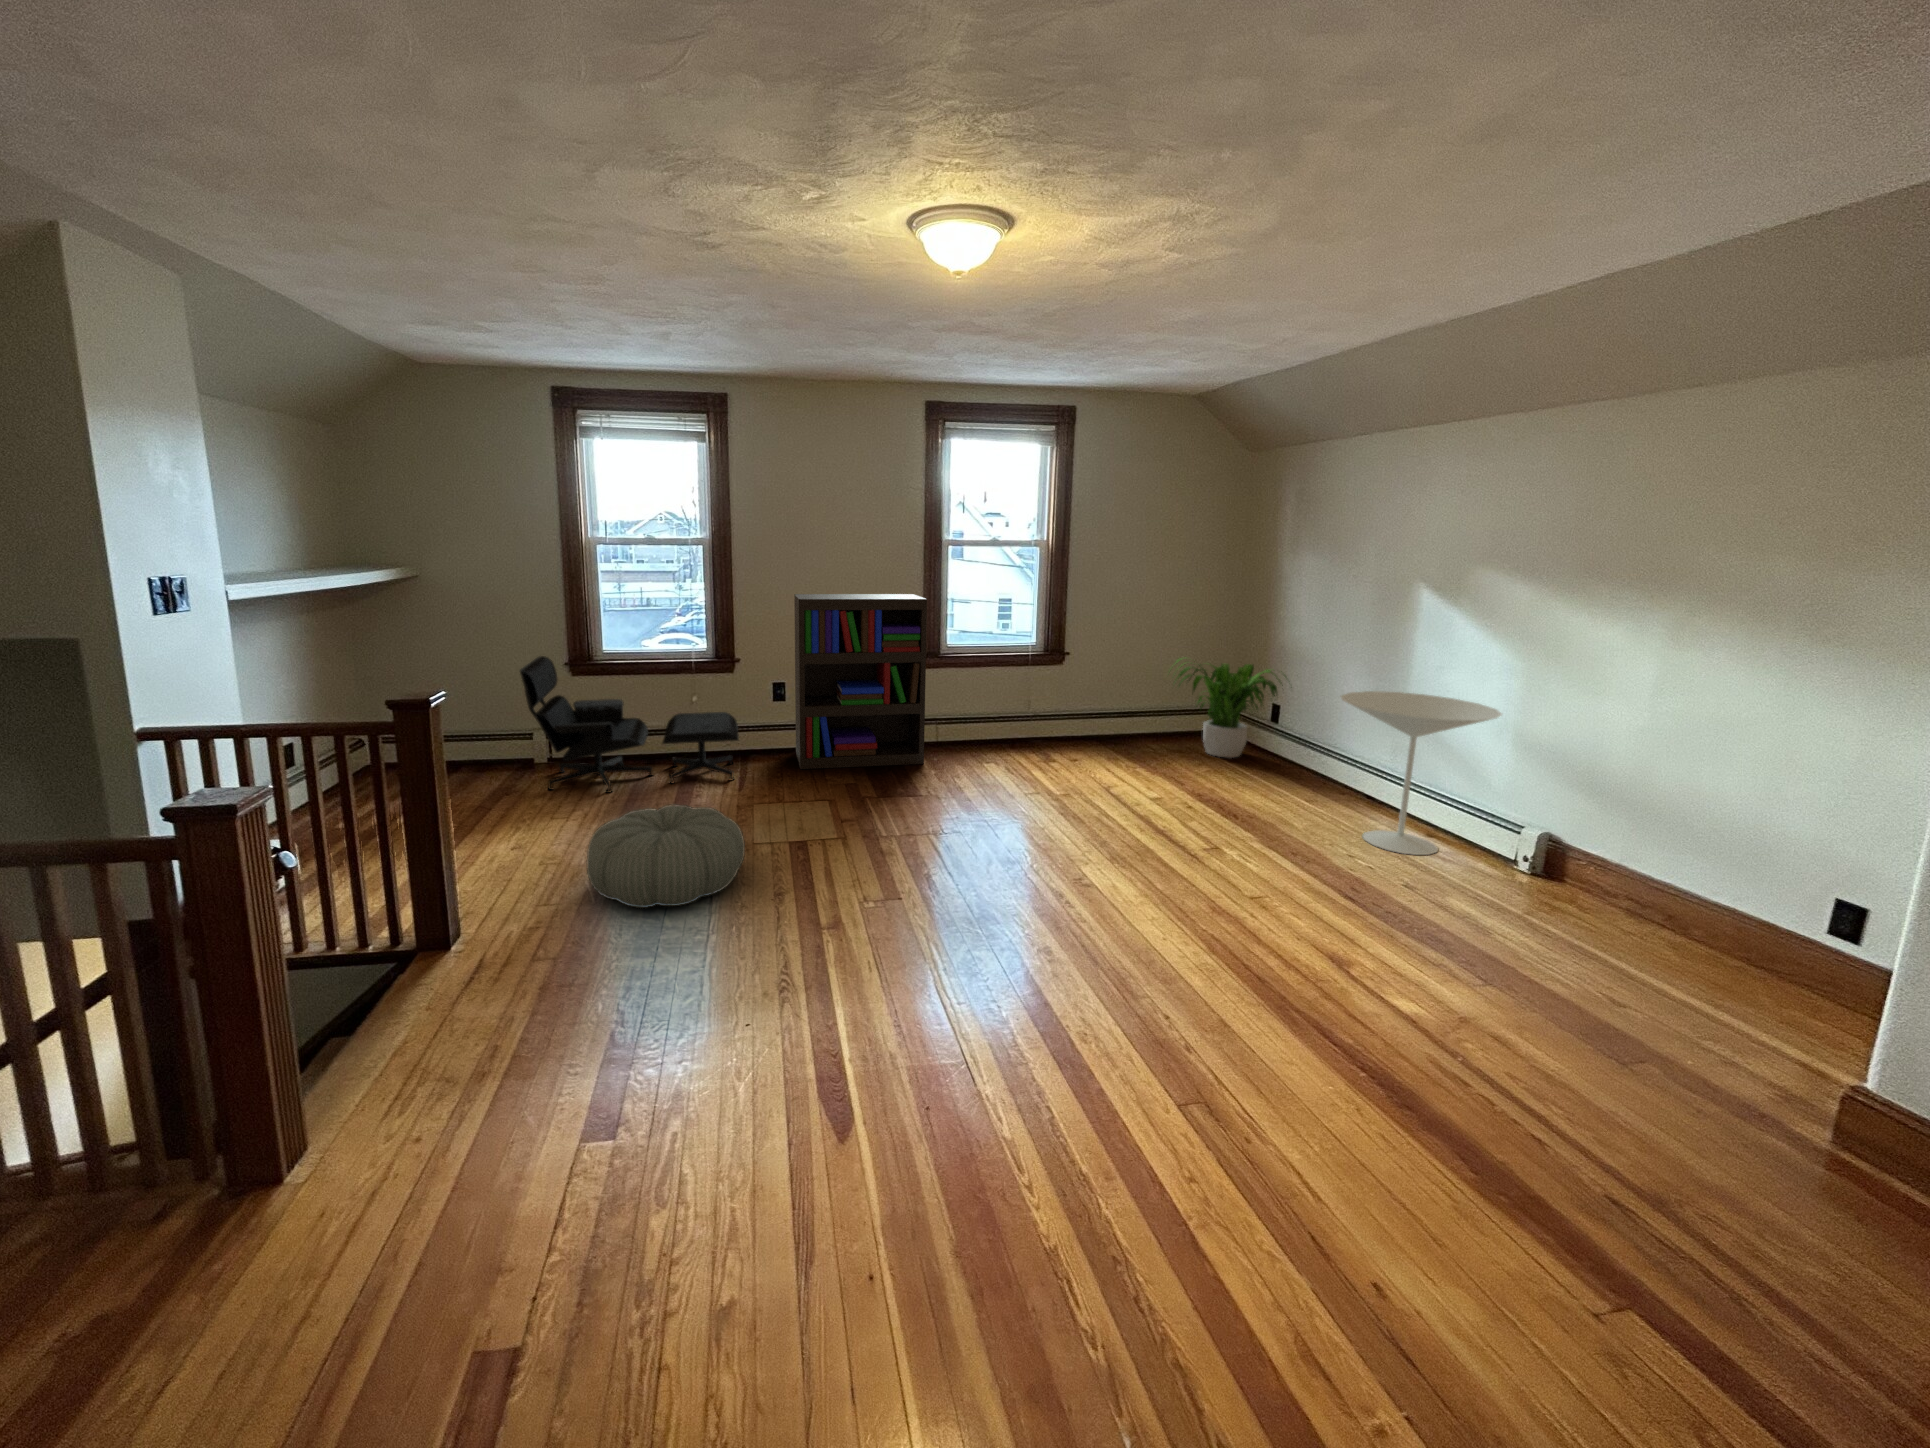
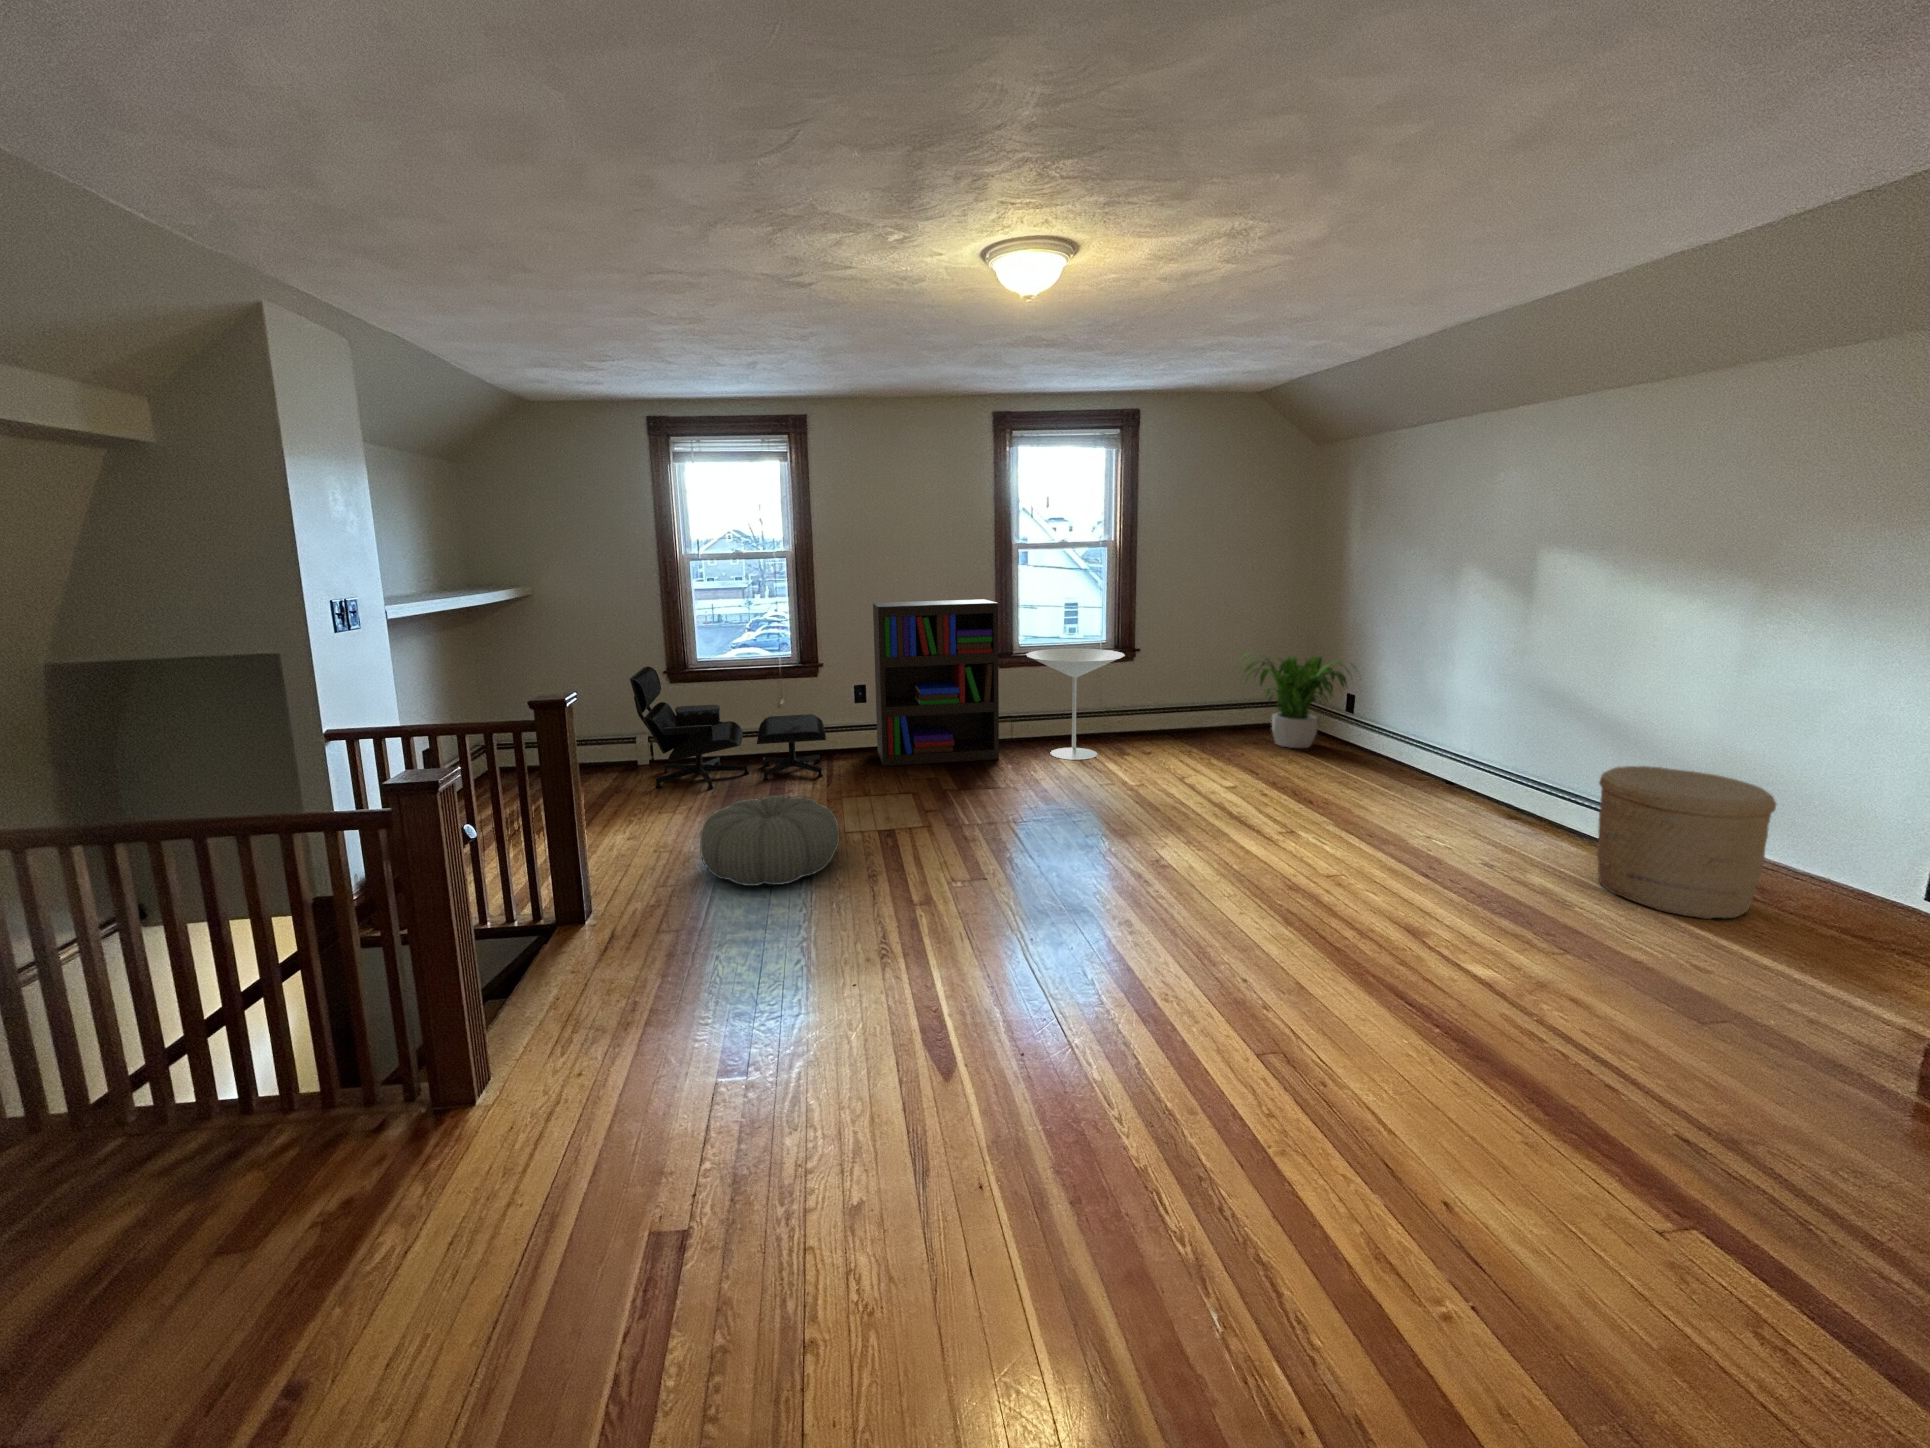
side table: present [1341,691,1502,855] -> present [1027,648,1125,760]
woven basket: none [1517,790,1689,947] -> present [1597,766,1776,919]

